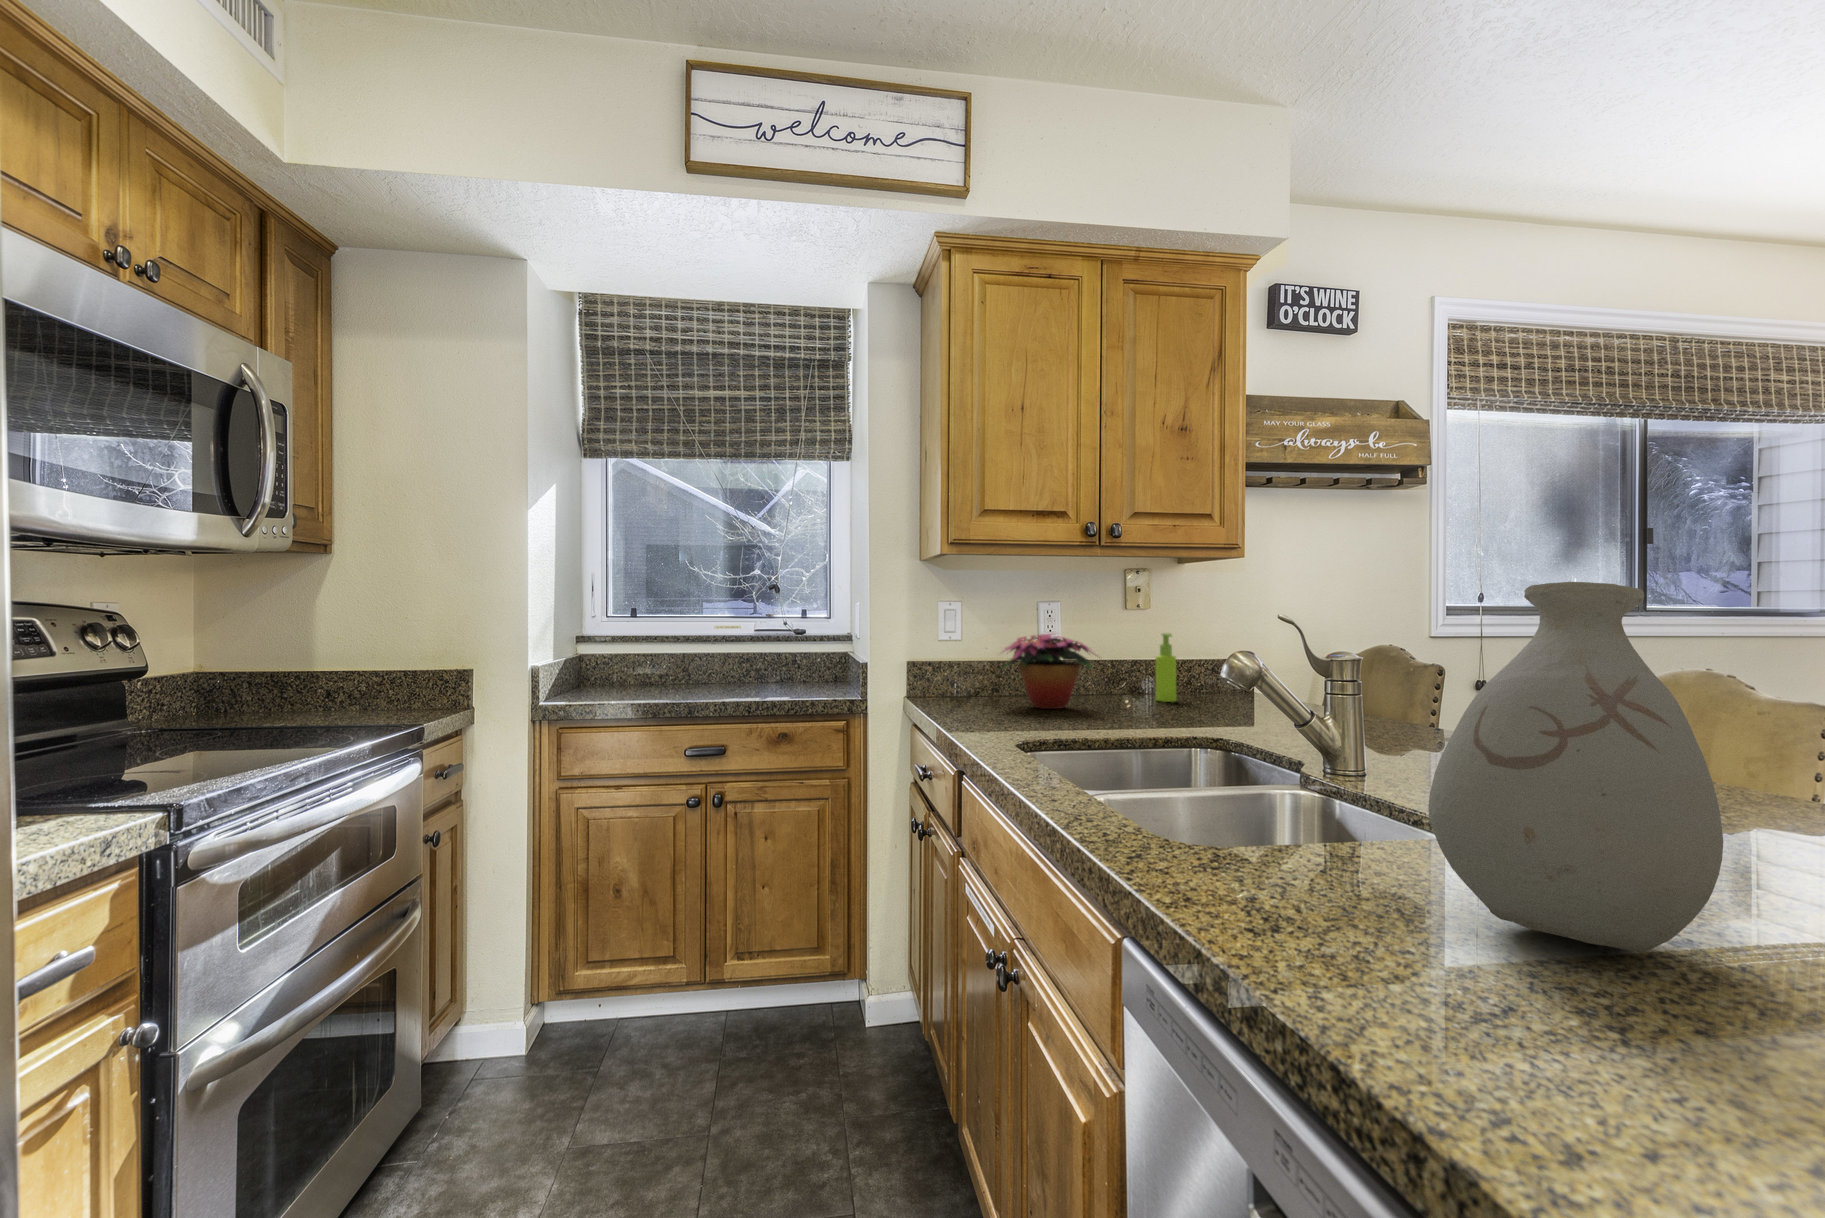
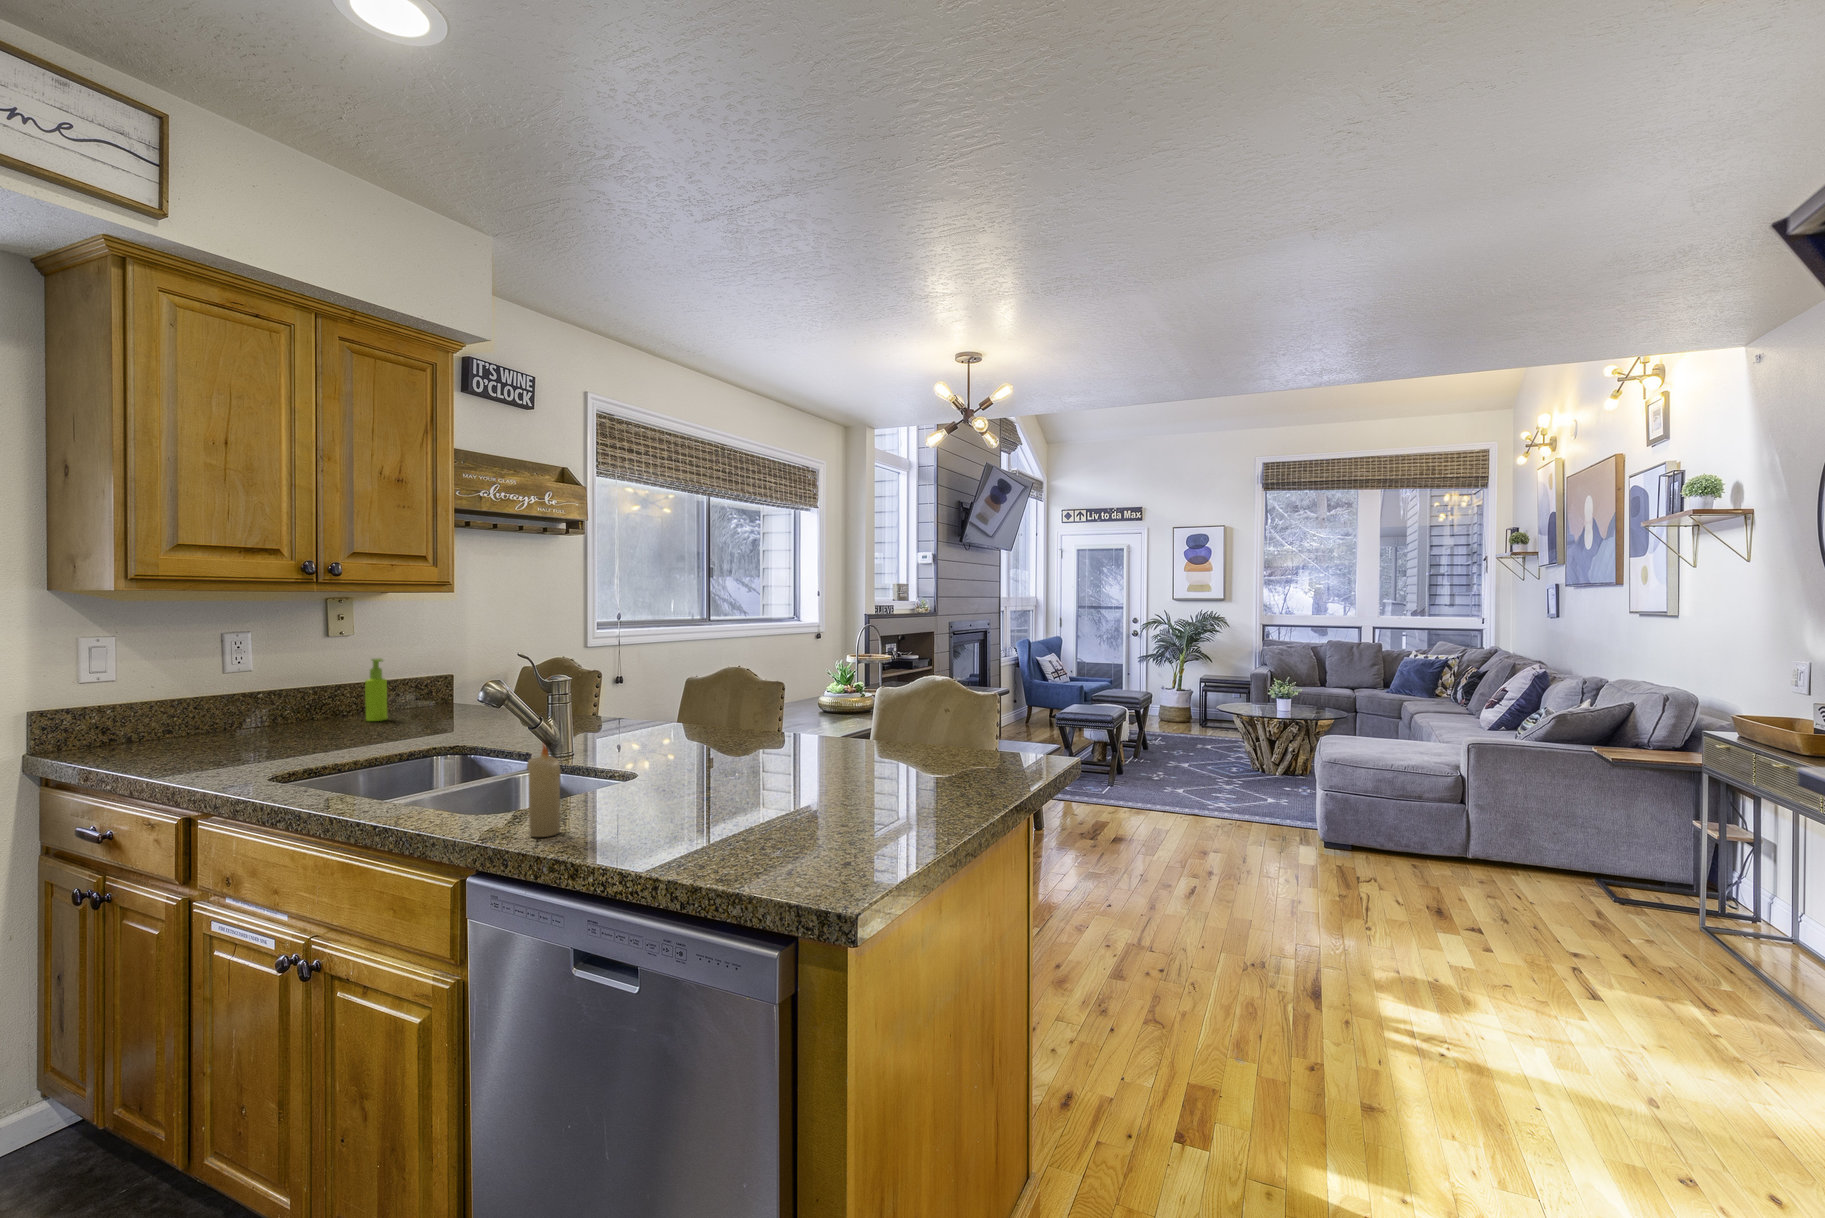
vase: present [1428,582,1723,951] -> none [640,646,749,809]
flower arrangement: present [1003,634,1100,709] -> none [184,665,325,744]
candle: none [1213,740,1267,904] -> present [527,745,561,837]

